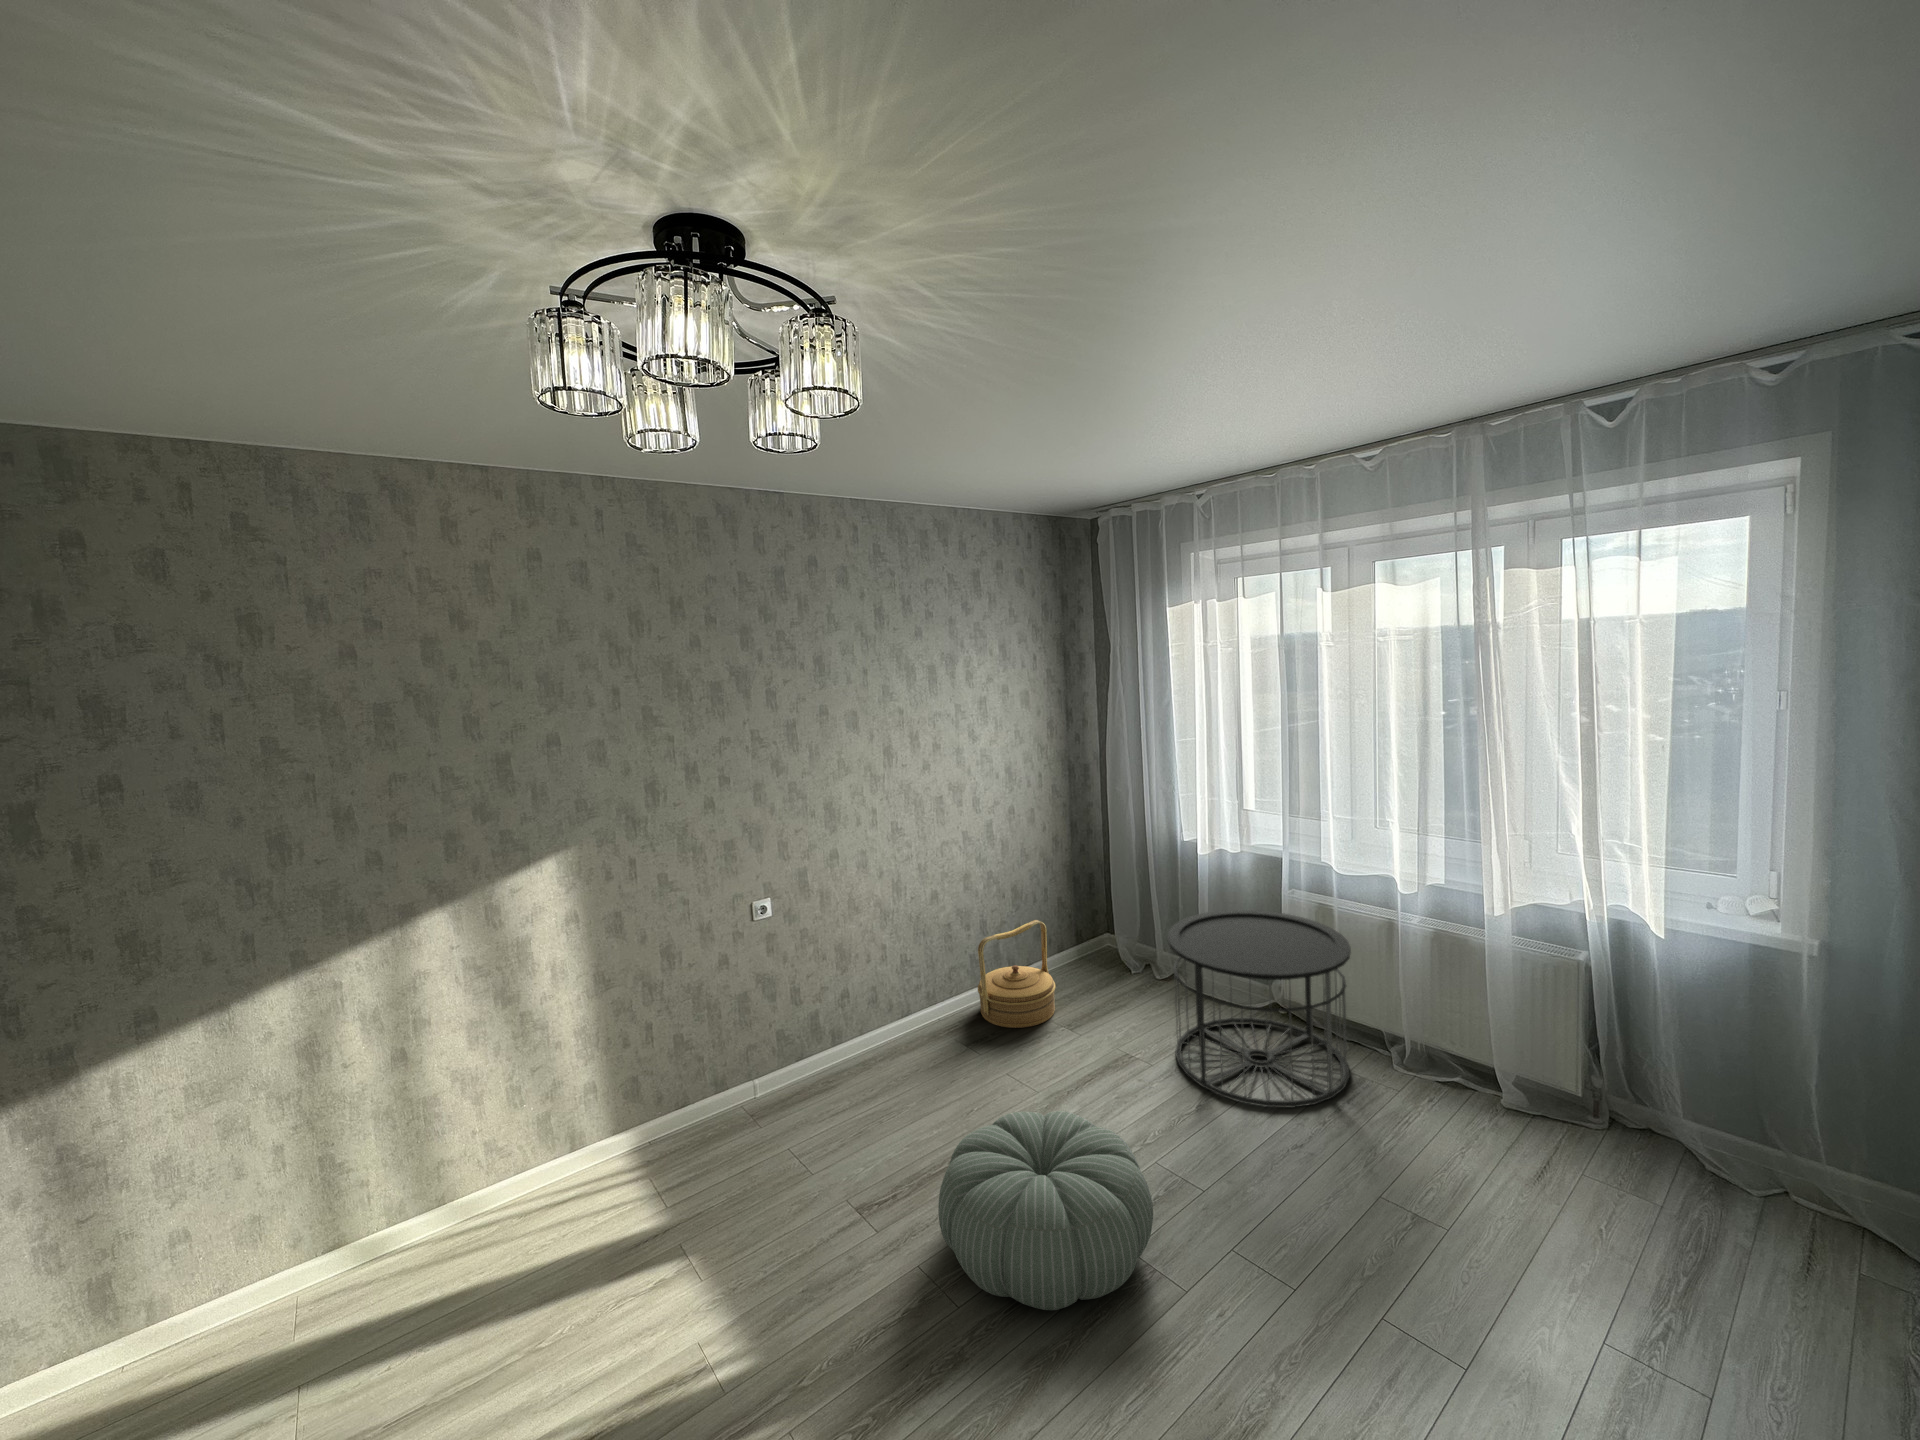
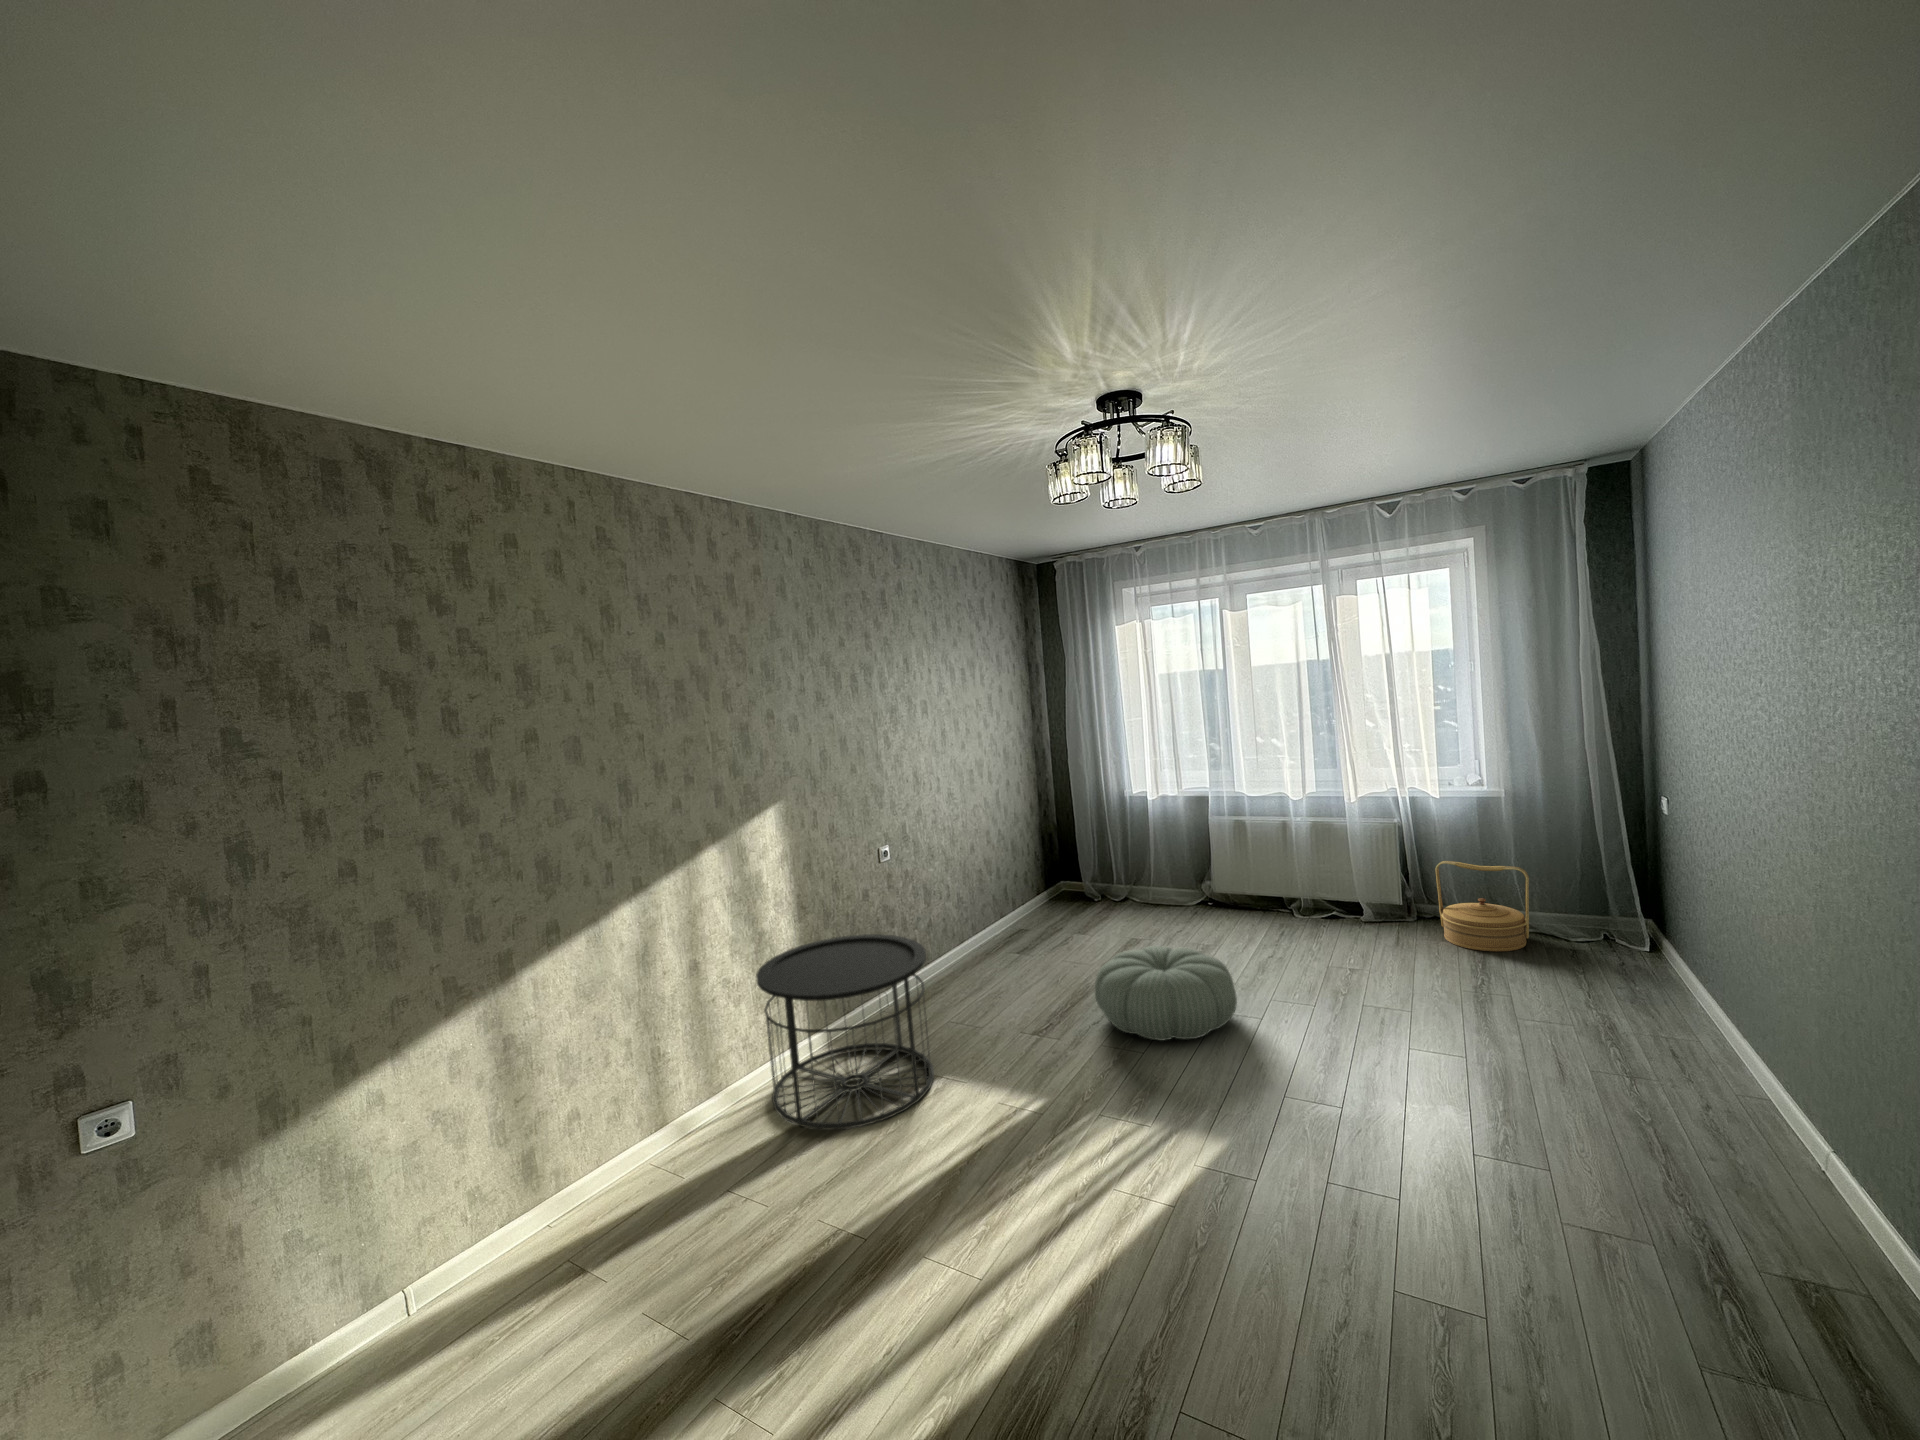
side table: present [1168,910,1351,1107] -> present [756,934,934,1129]
woven basket: present [978,920,1056,1028] -> present [1435,861,1529,952]

